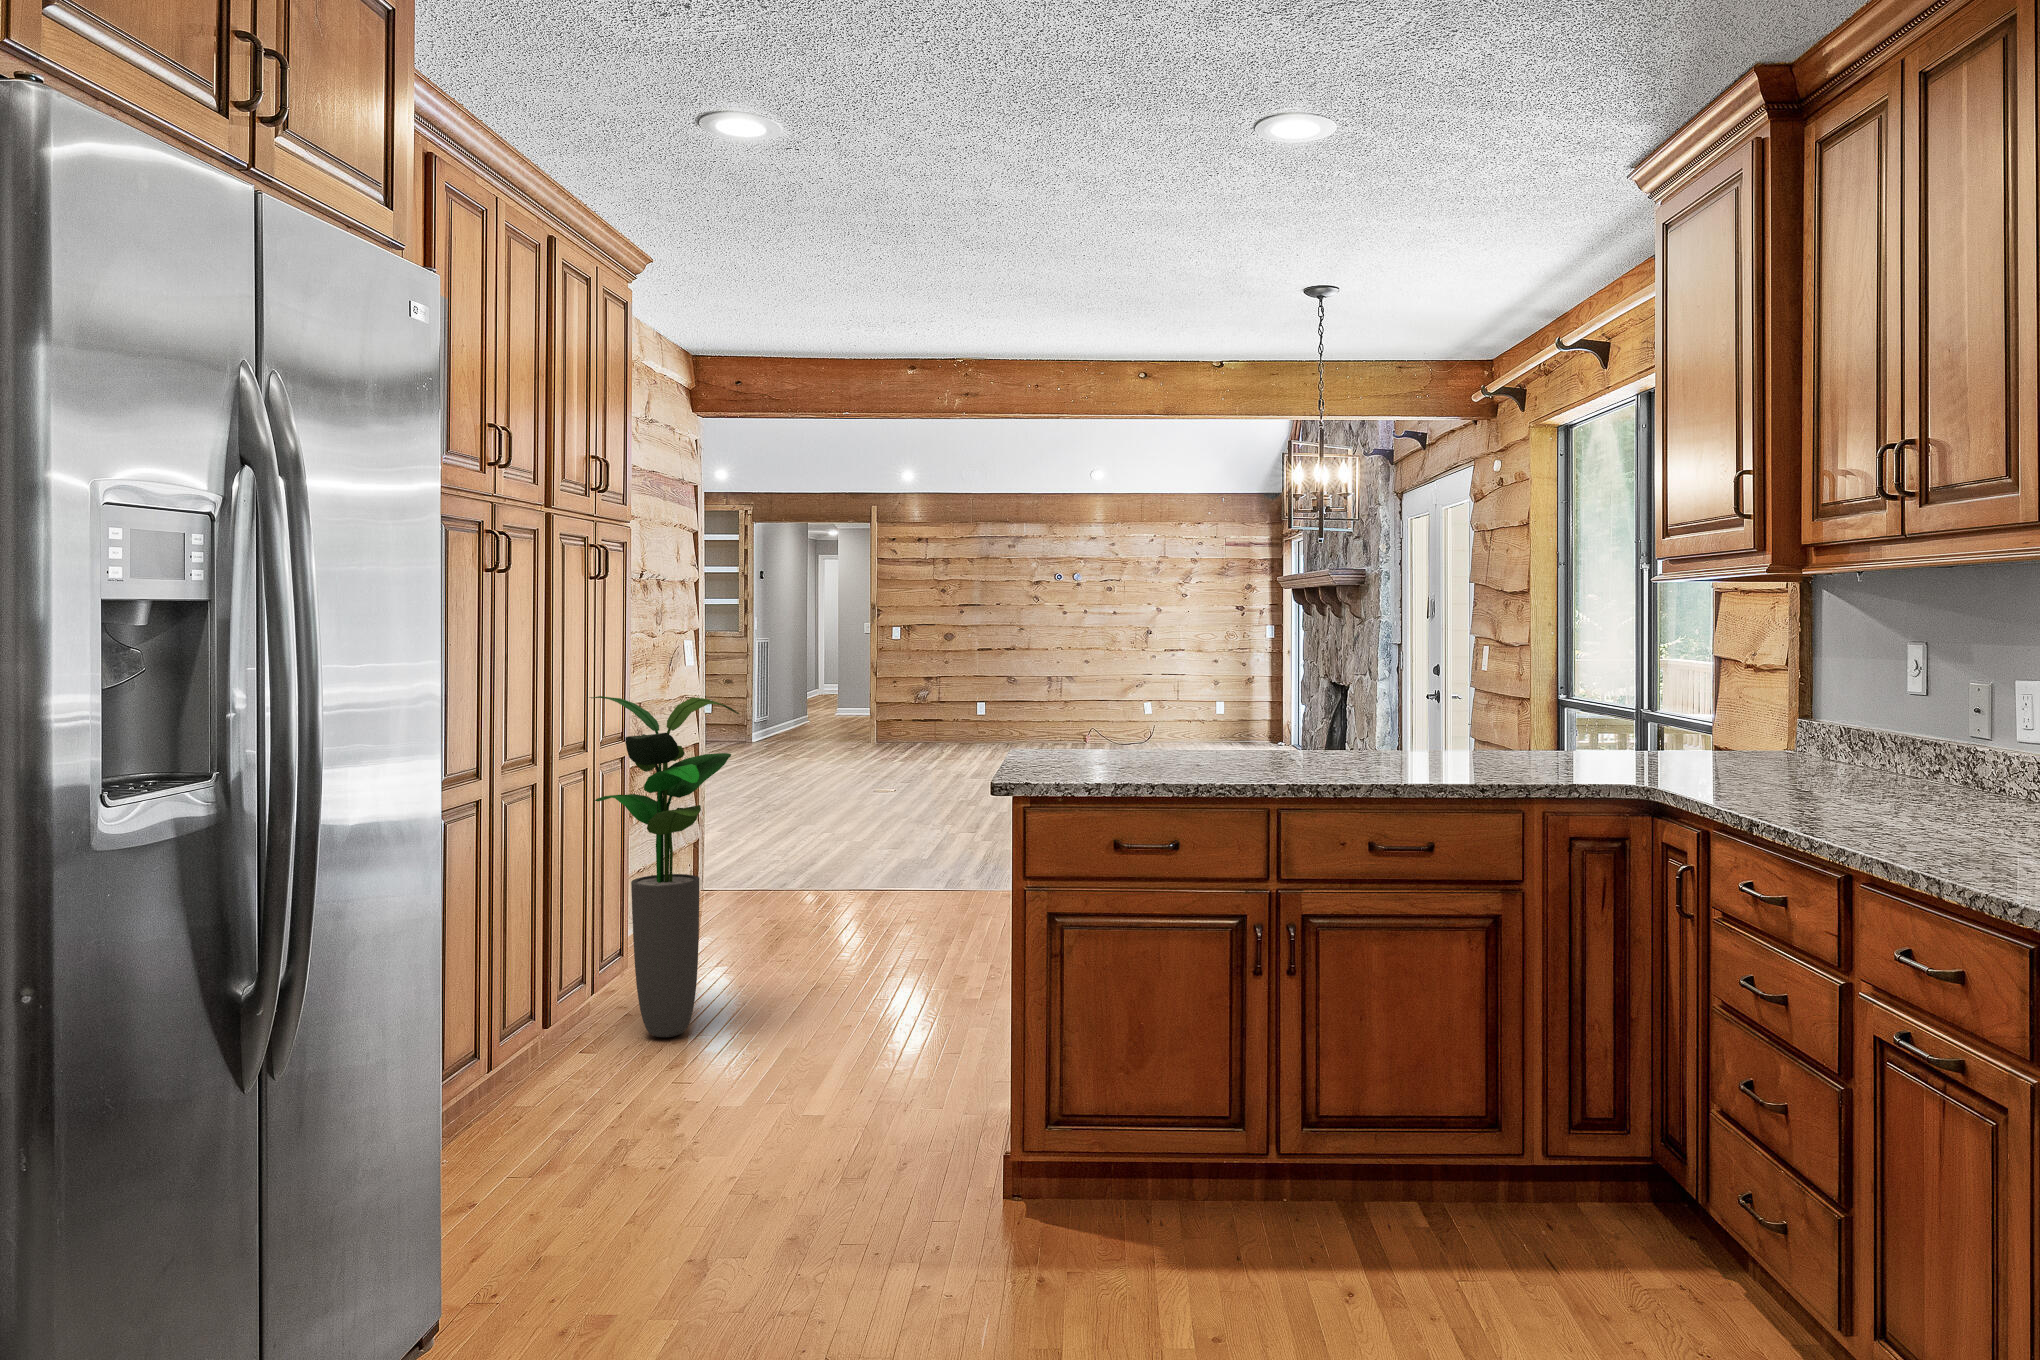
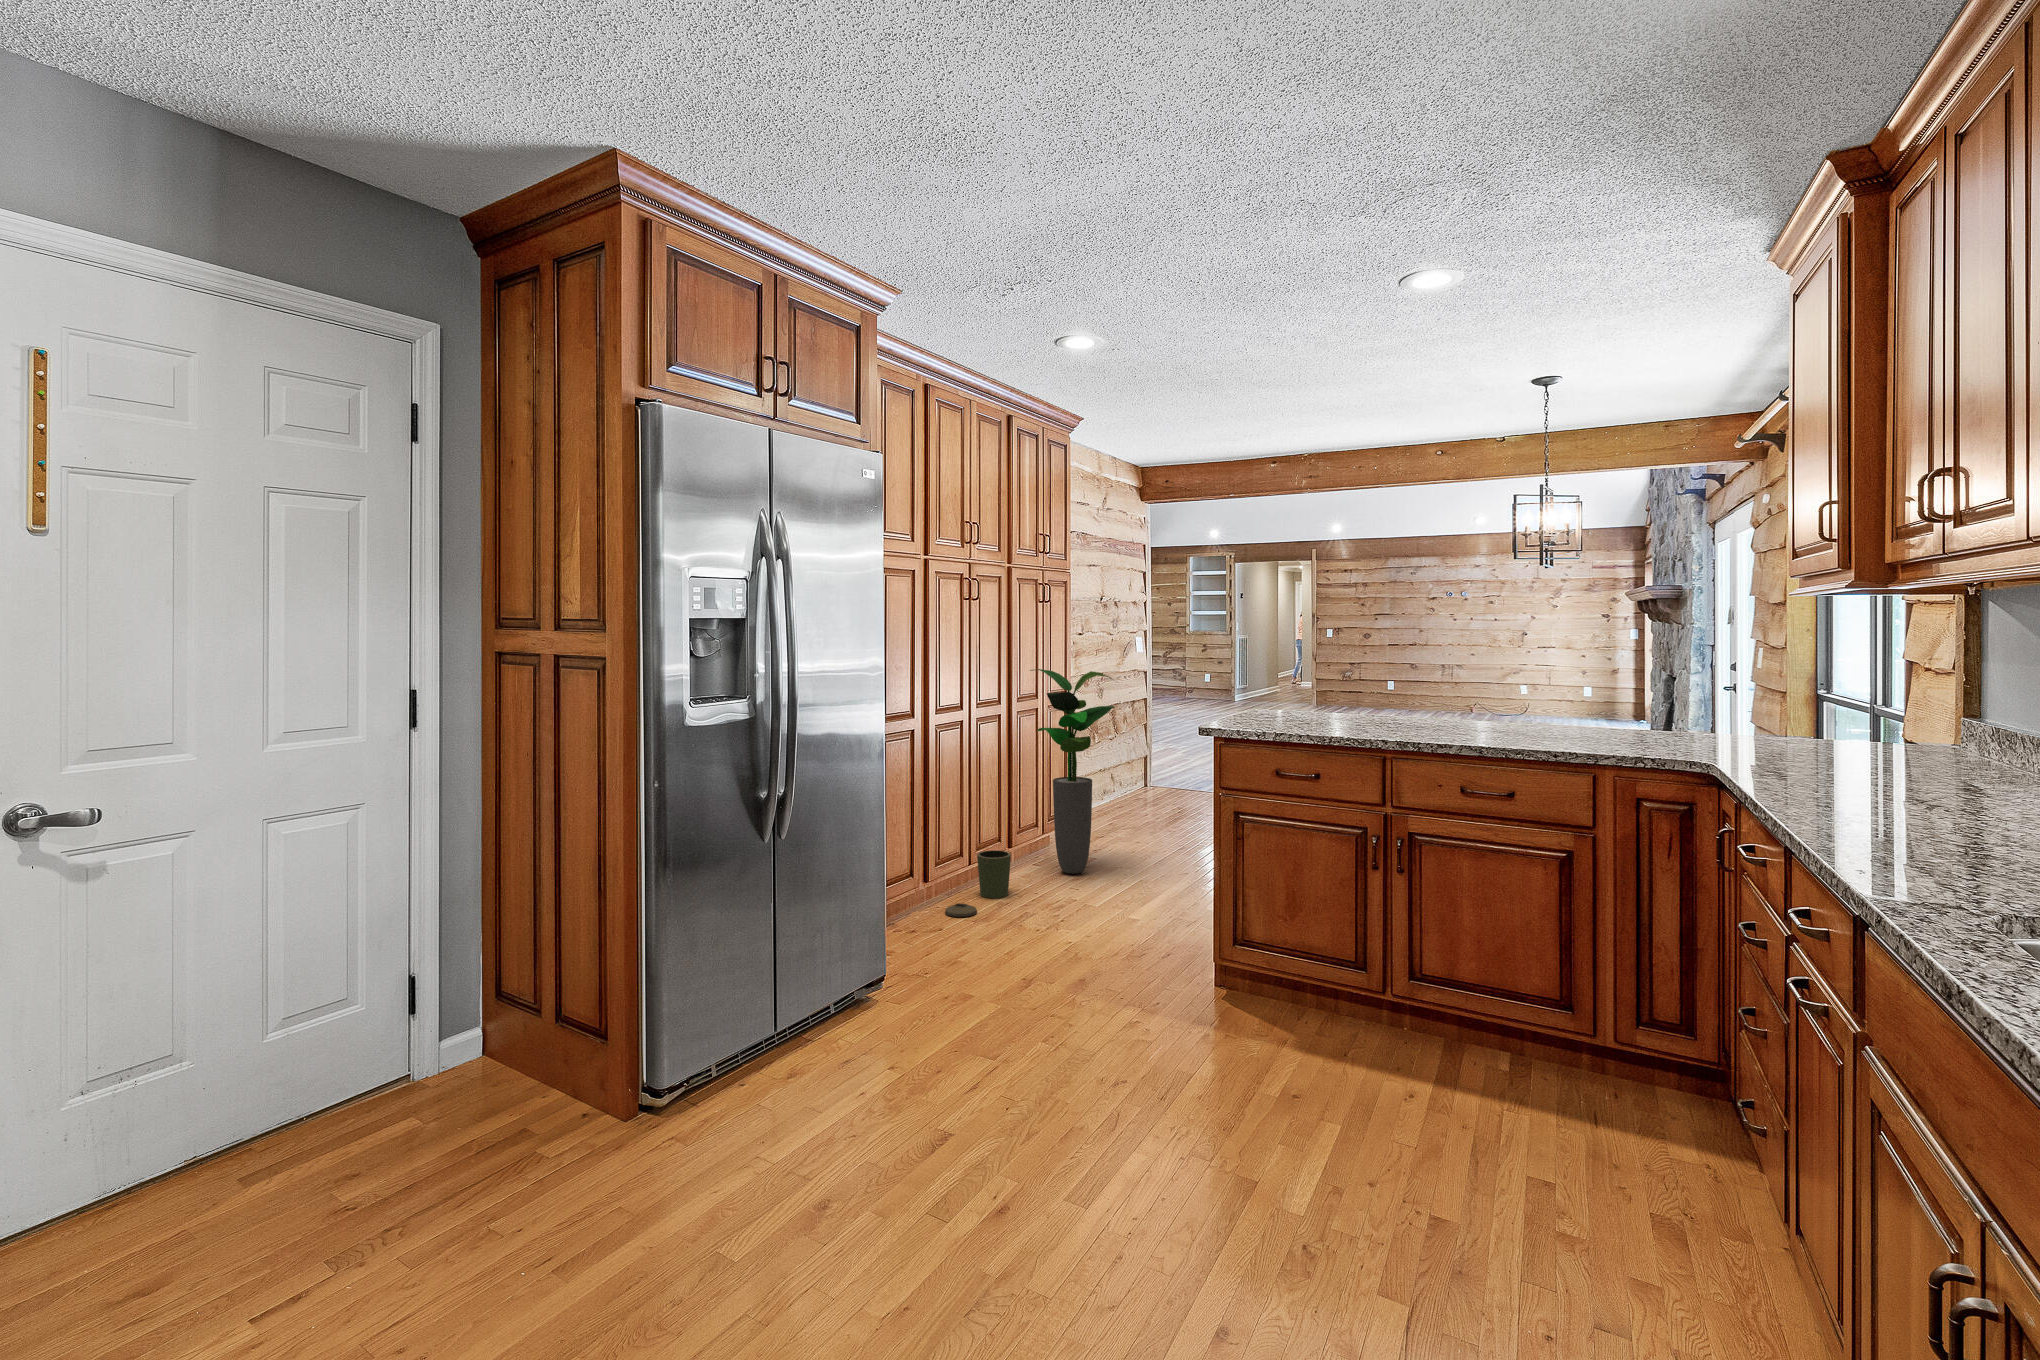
trash can: none [476,1015,581,1148] -> present [945,850,1011,917]

